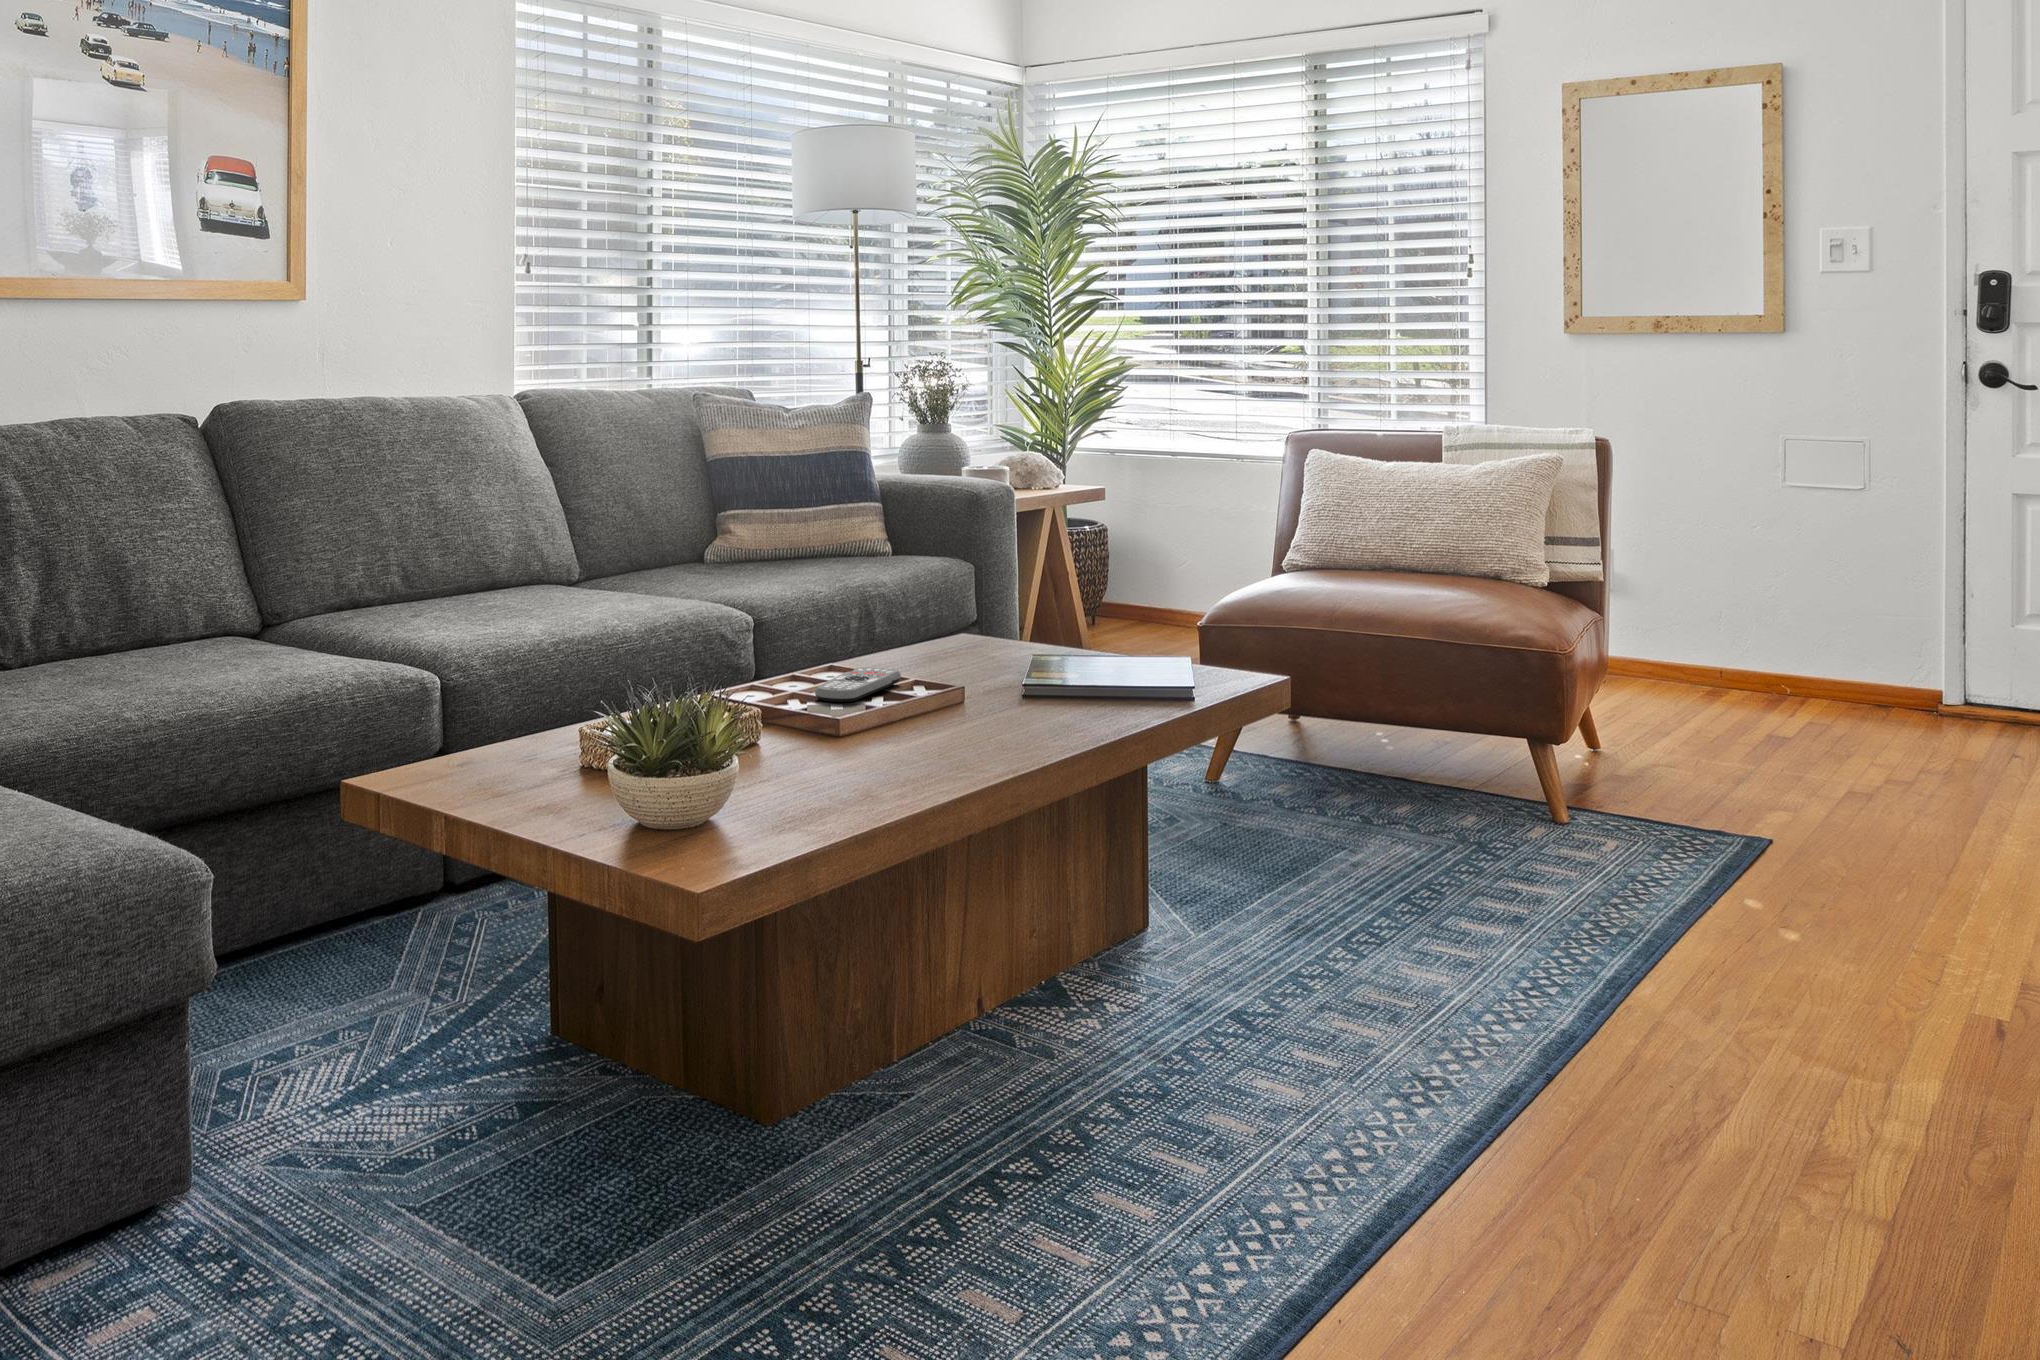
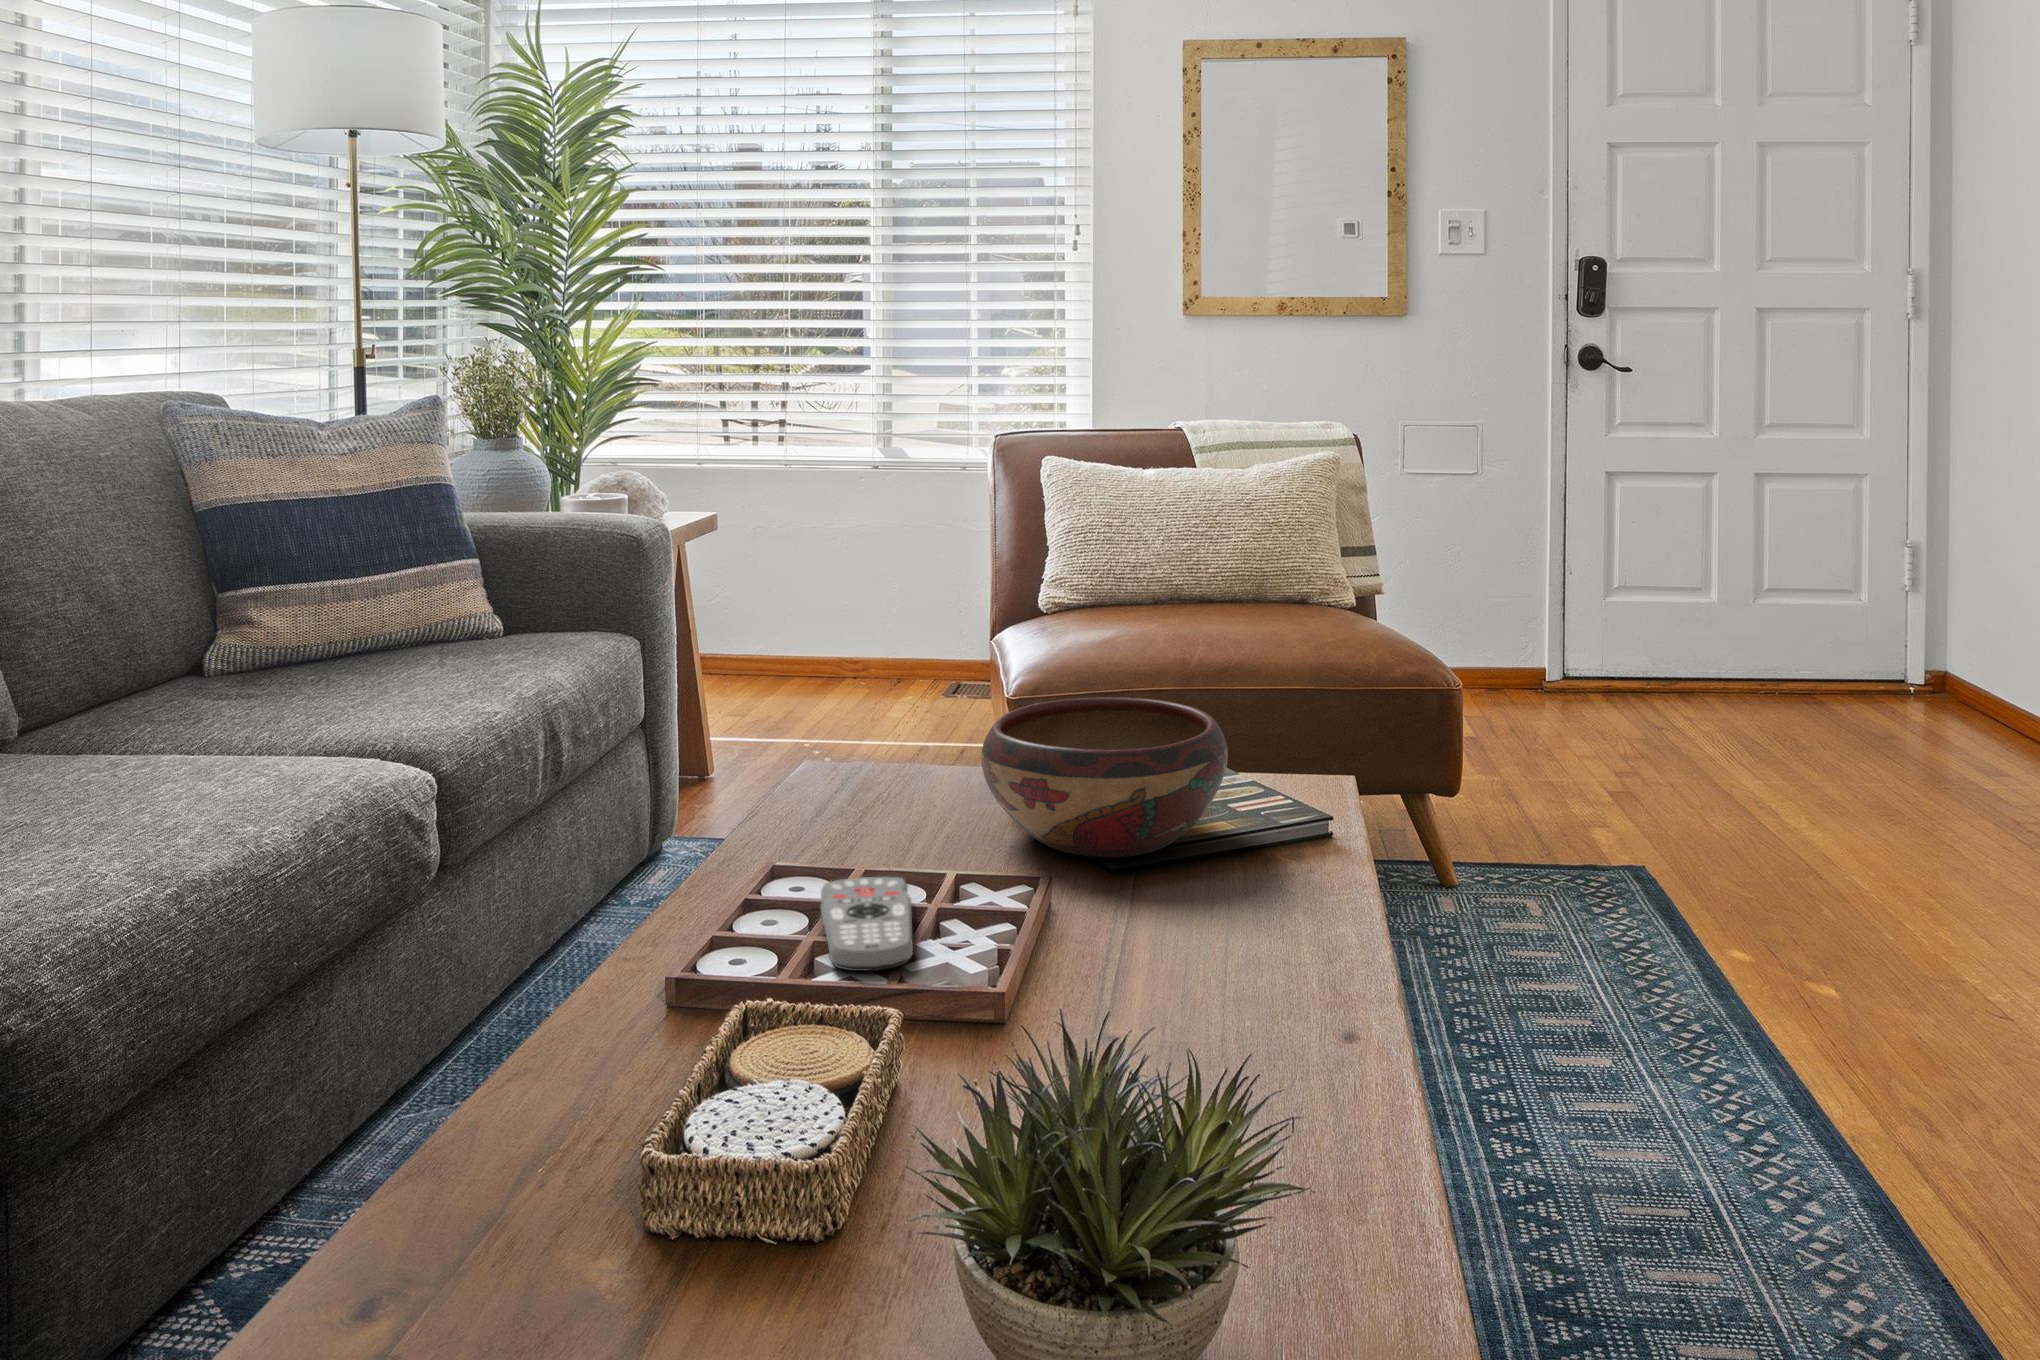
decorative bowl: none [984,592,1143,685] -> present [981,697,1228,857]

